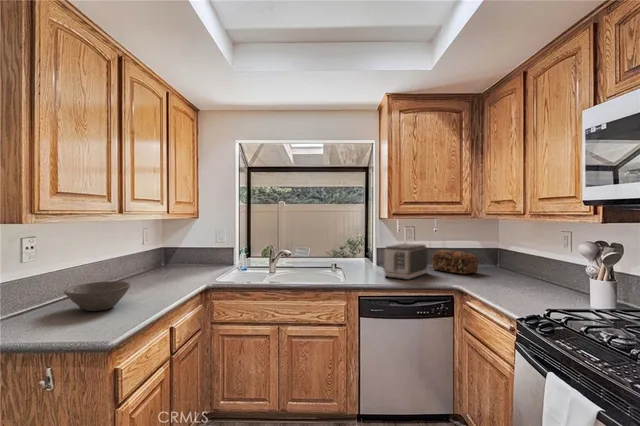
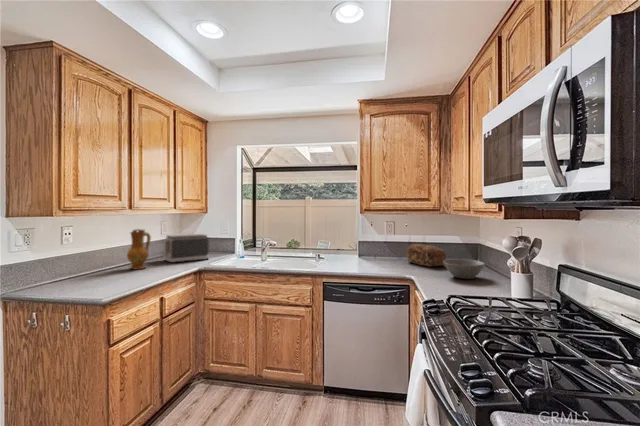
ceramic jug: none [112,239,142,291] -> present [127,229,151,270]
toaster: present [383,244,428,280] -> present [164,234,209,263]
bowl: present [64,281,130,311] -> present [443,259,485,279]

